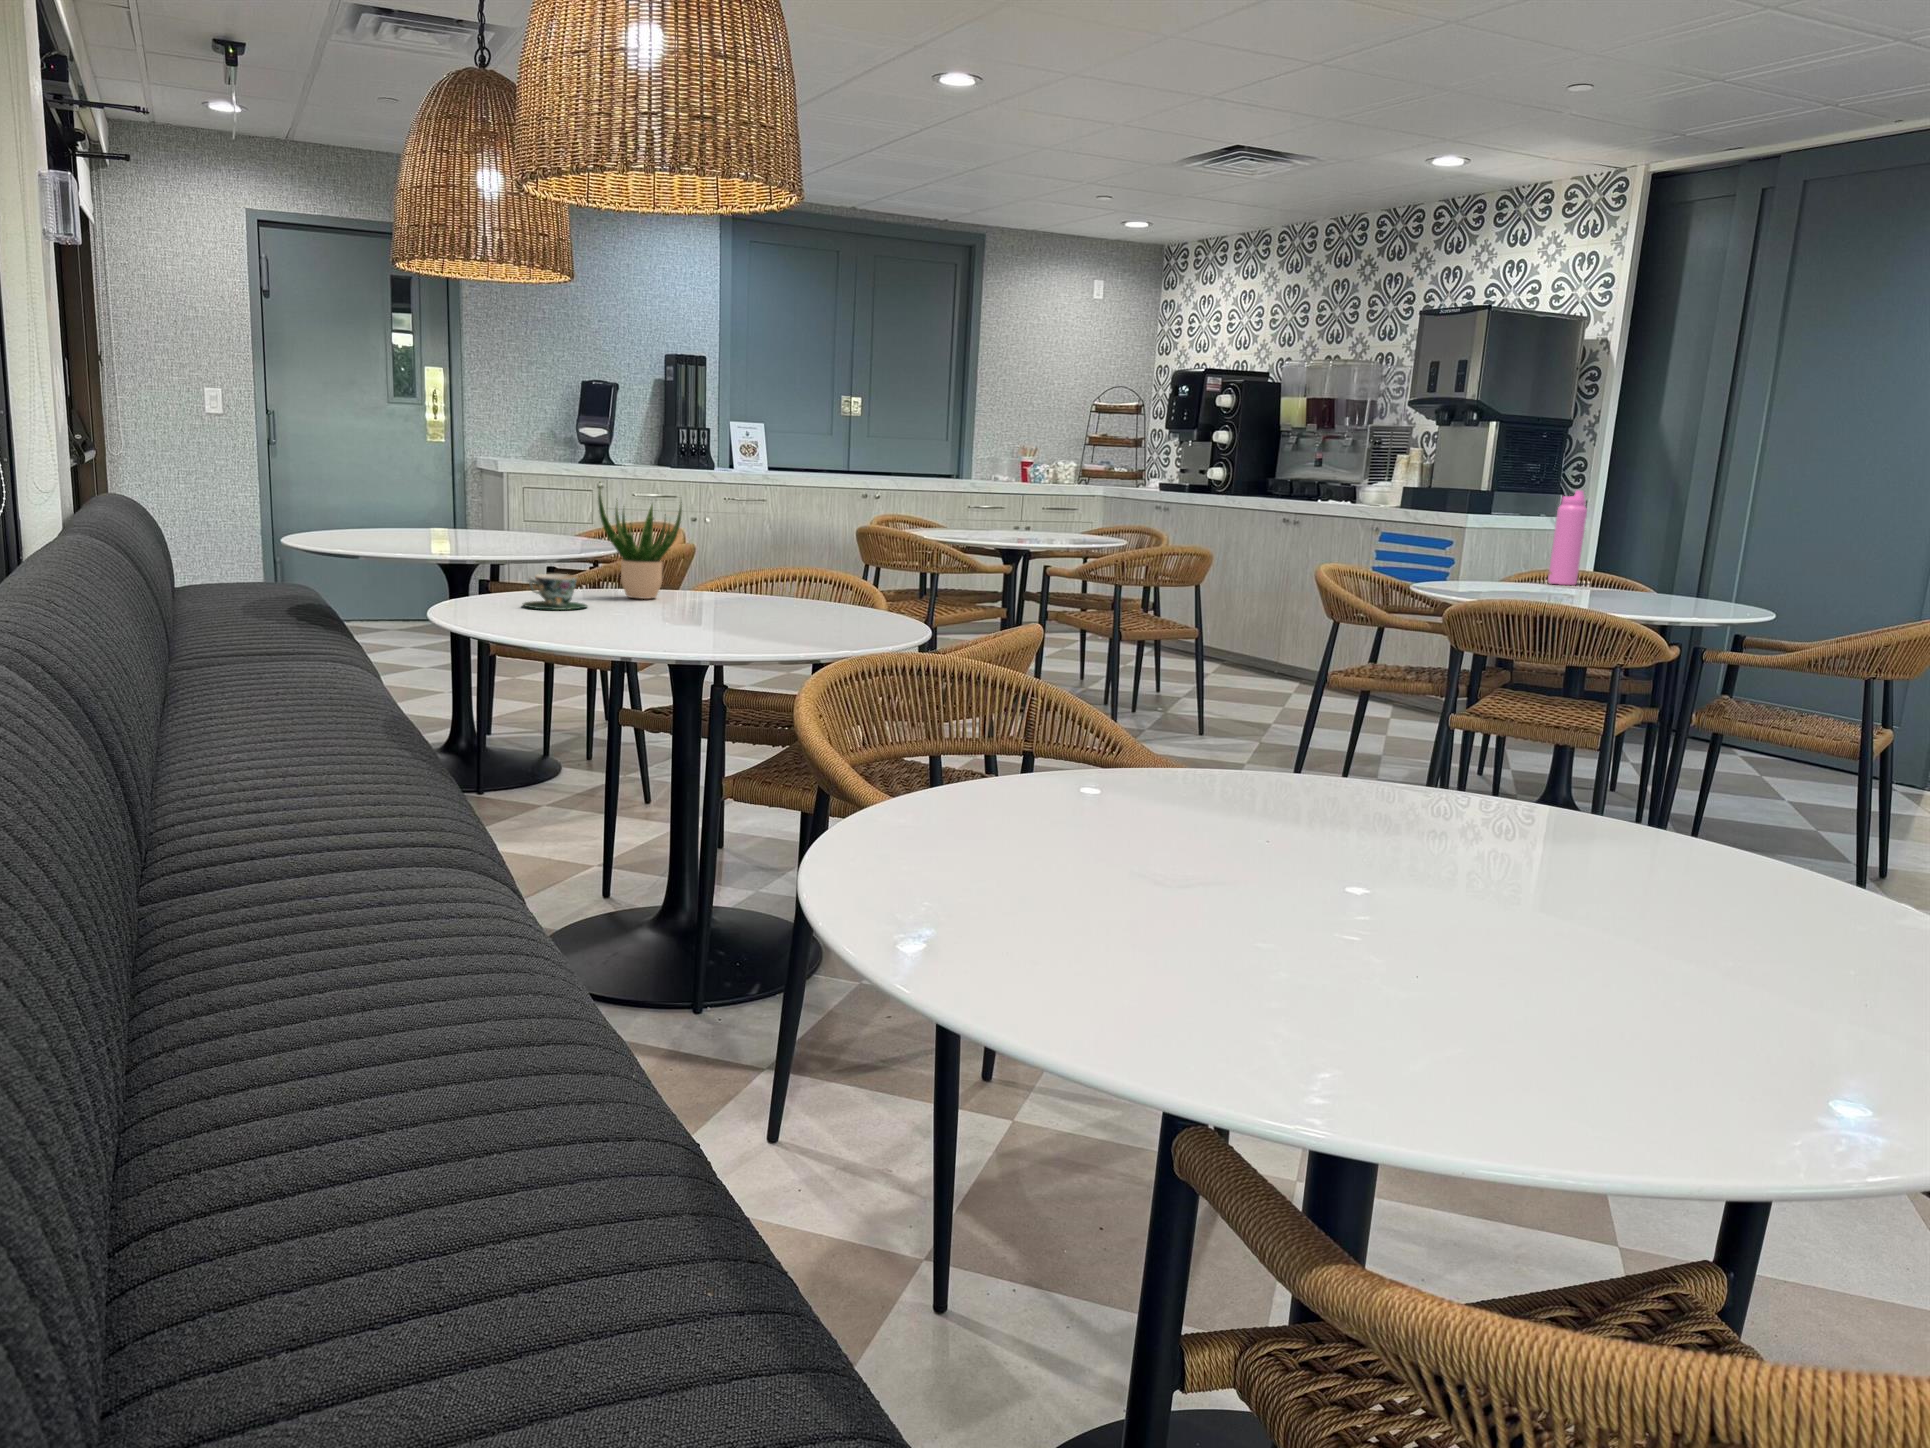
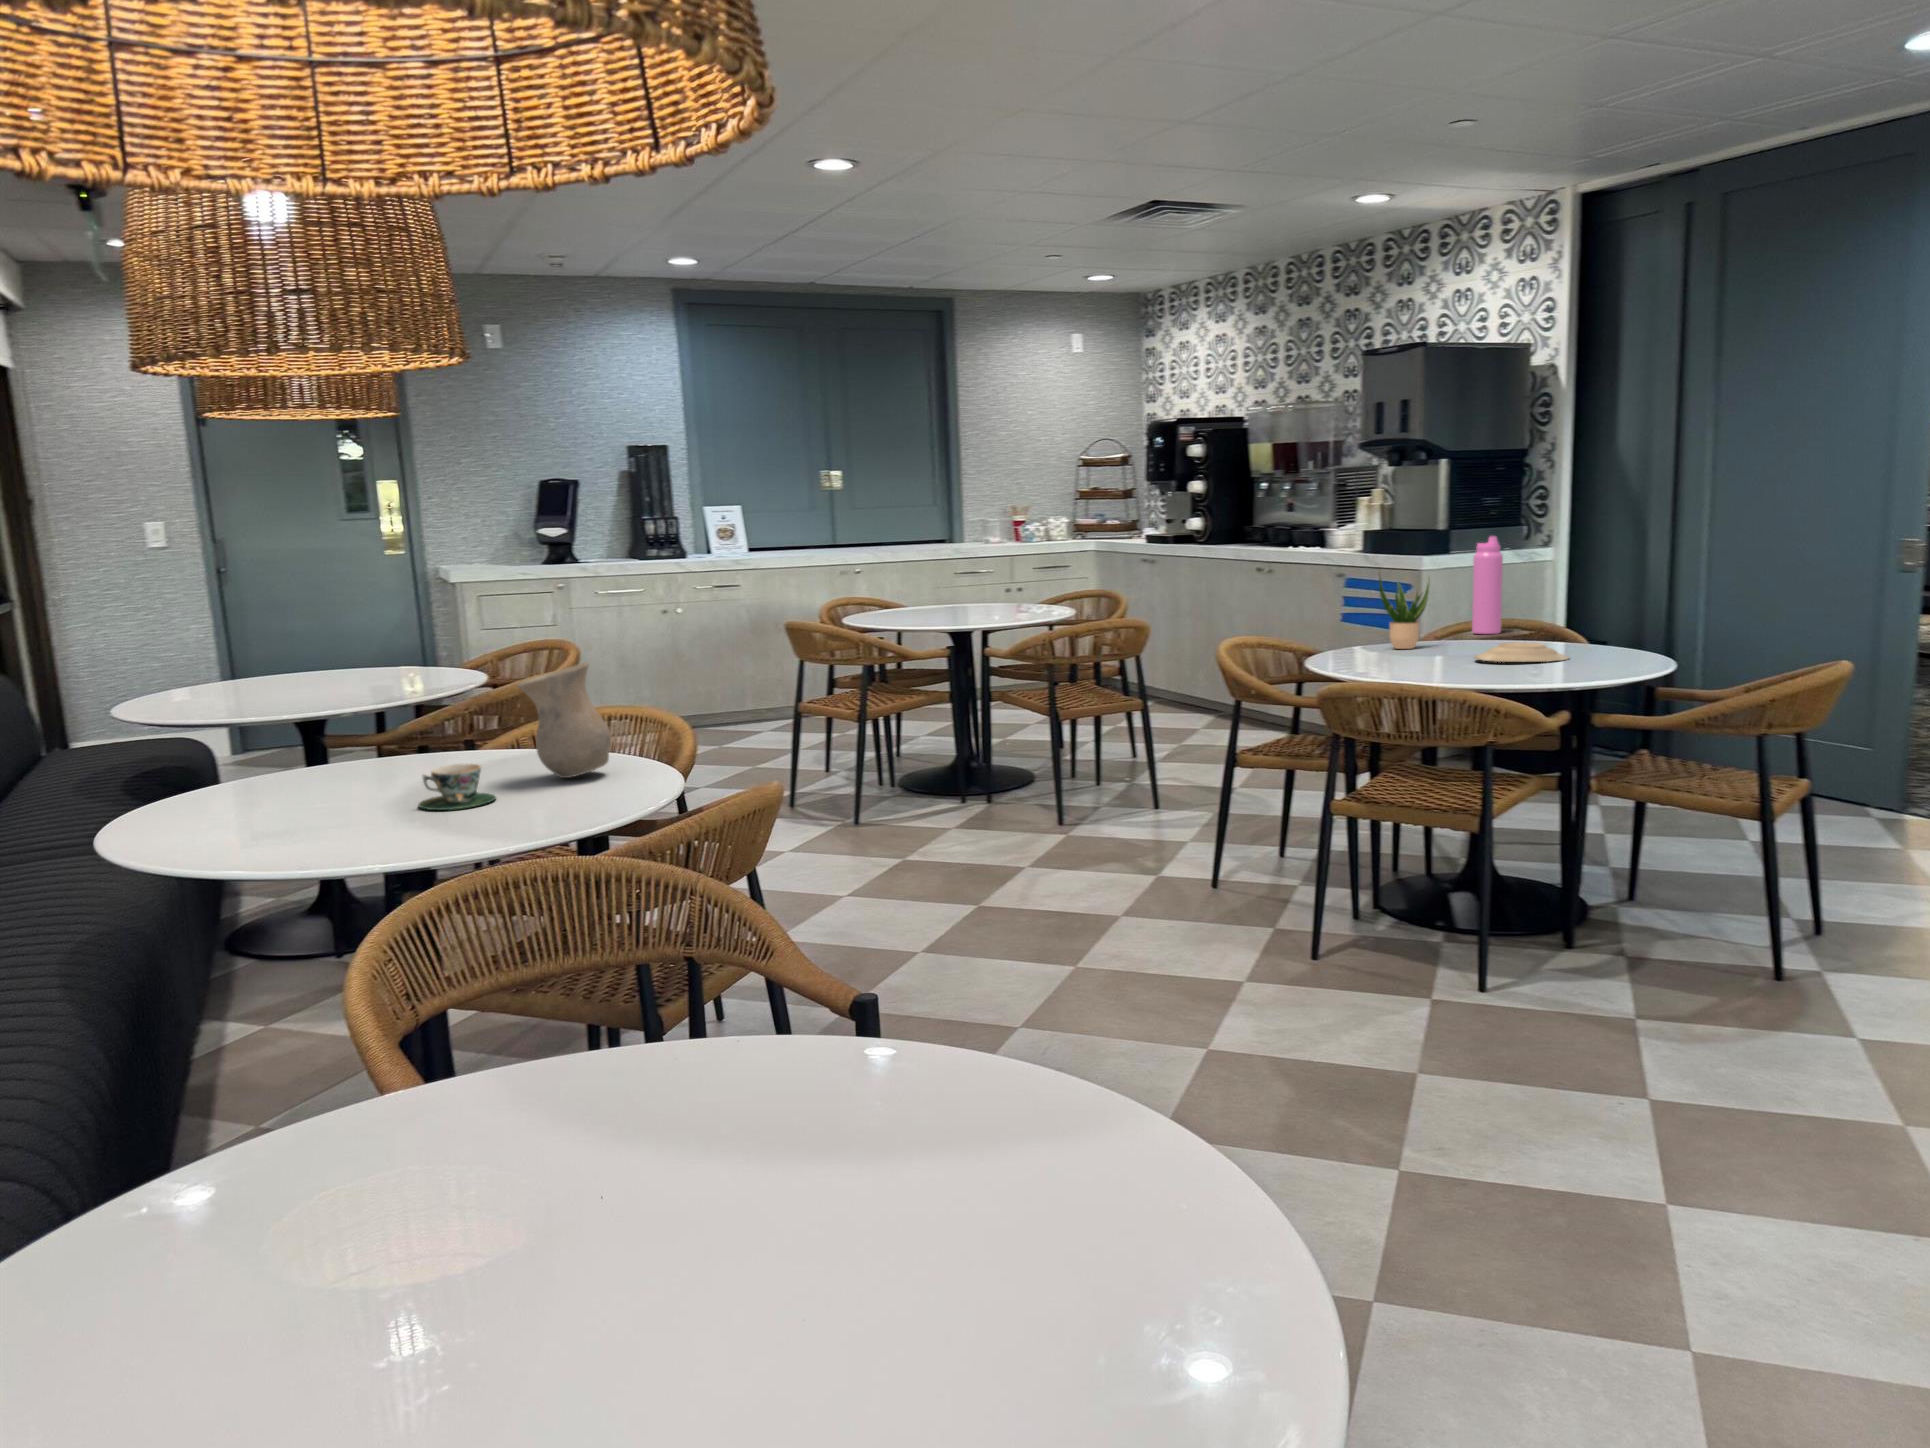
potted plant: present [598,486,682,599] -> present [1379,577,1429,649]
vase: none [782,509,861,616] -> present [517,662,611,778]
teacup: present [523,574,587,610] -> present [419,763,496,810]
plate: none [1584,584,1681,603] -> present [1475,642,1569,662]

